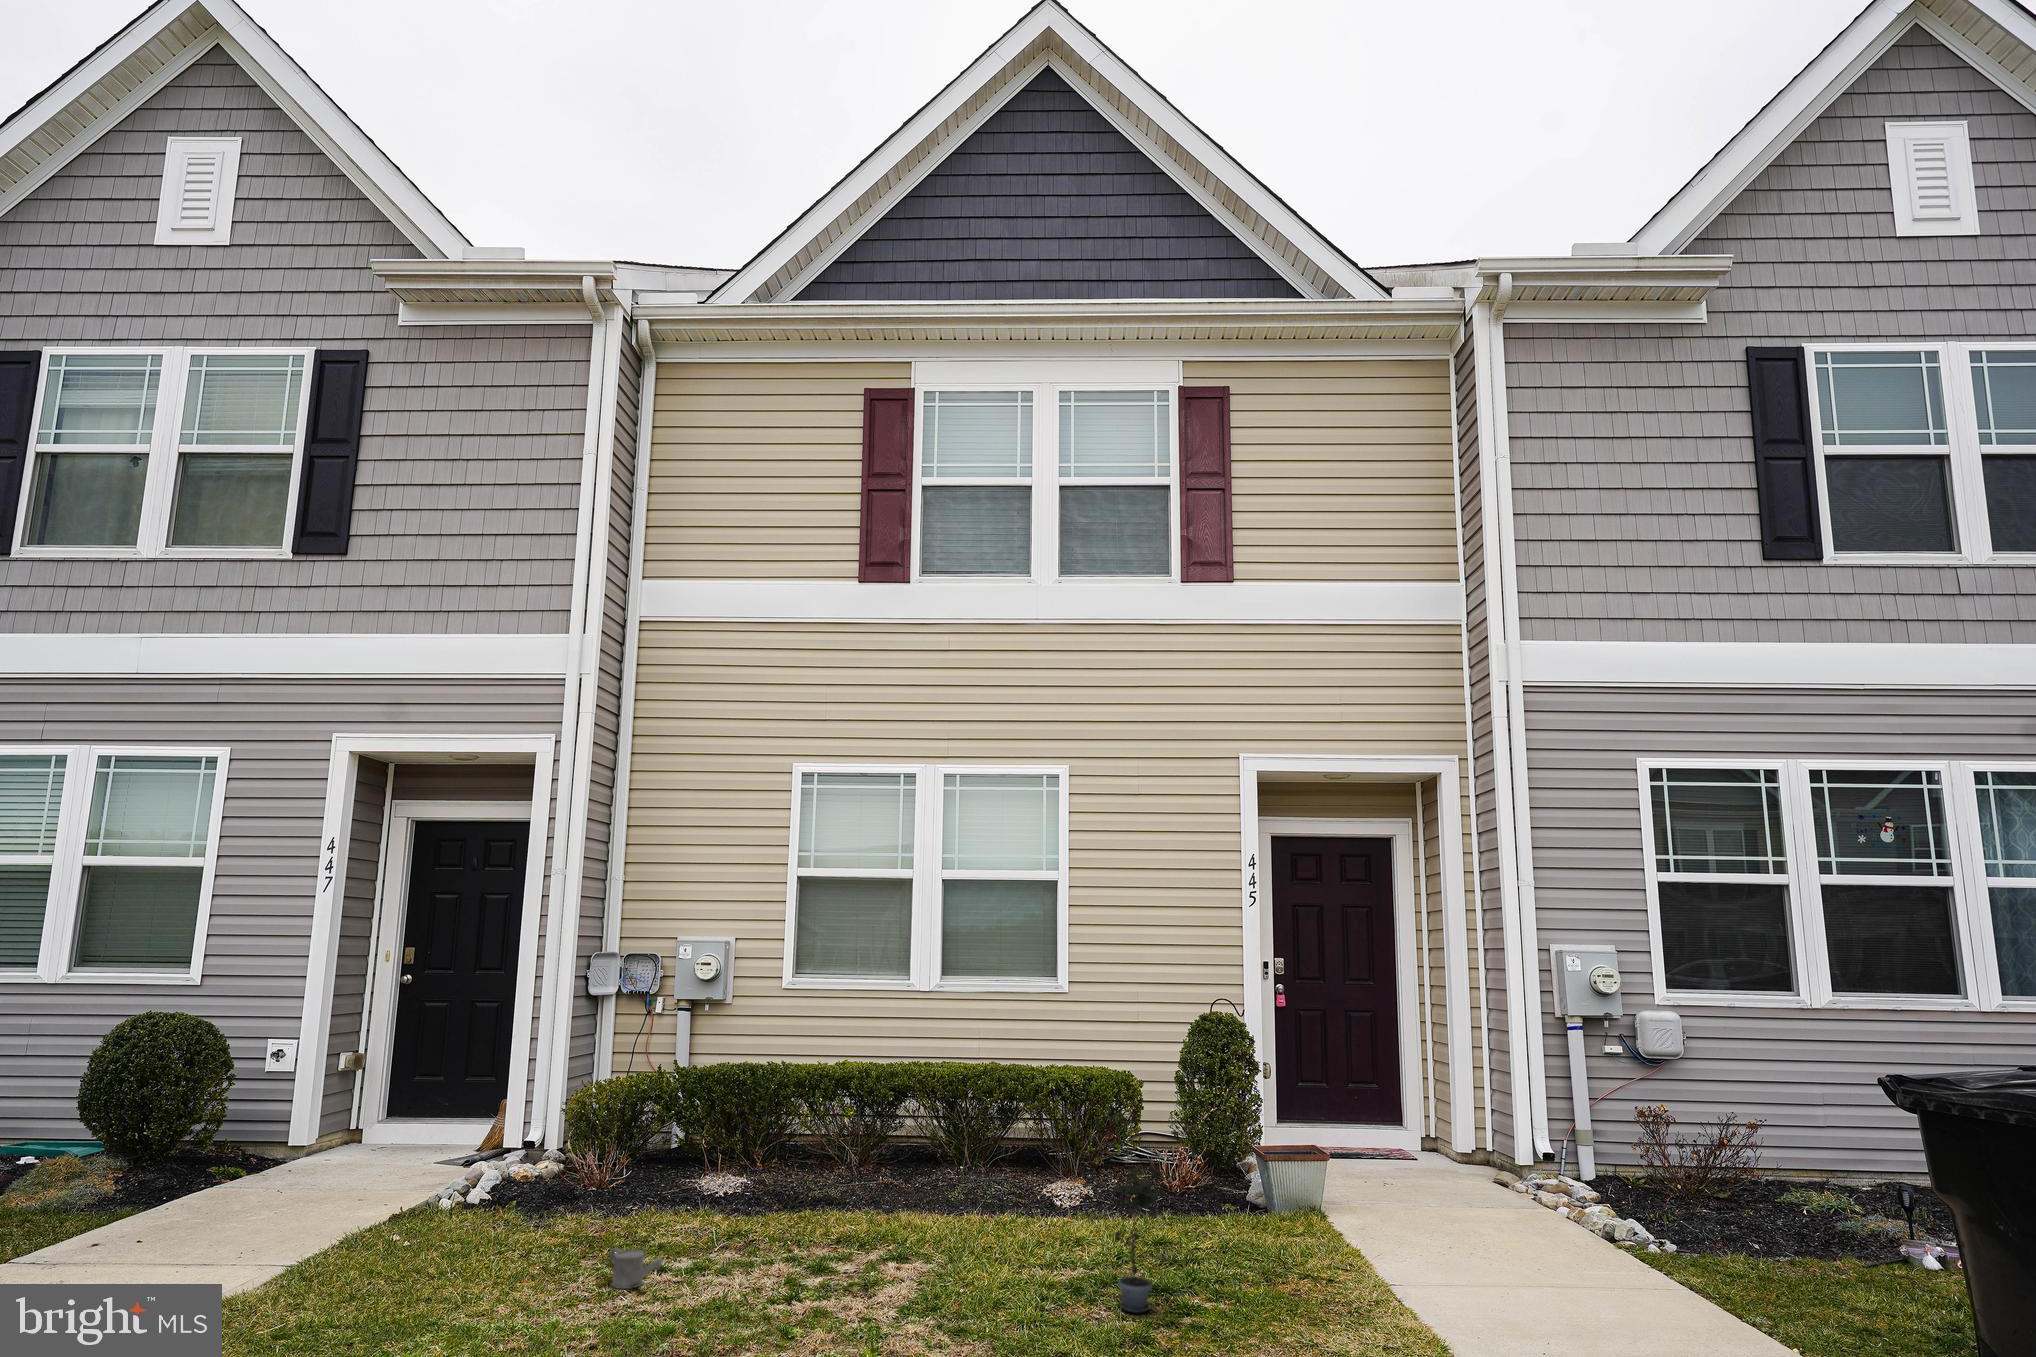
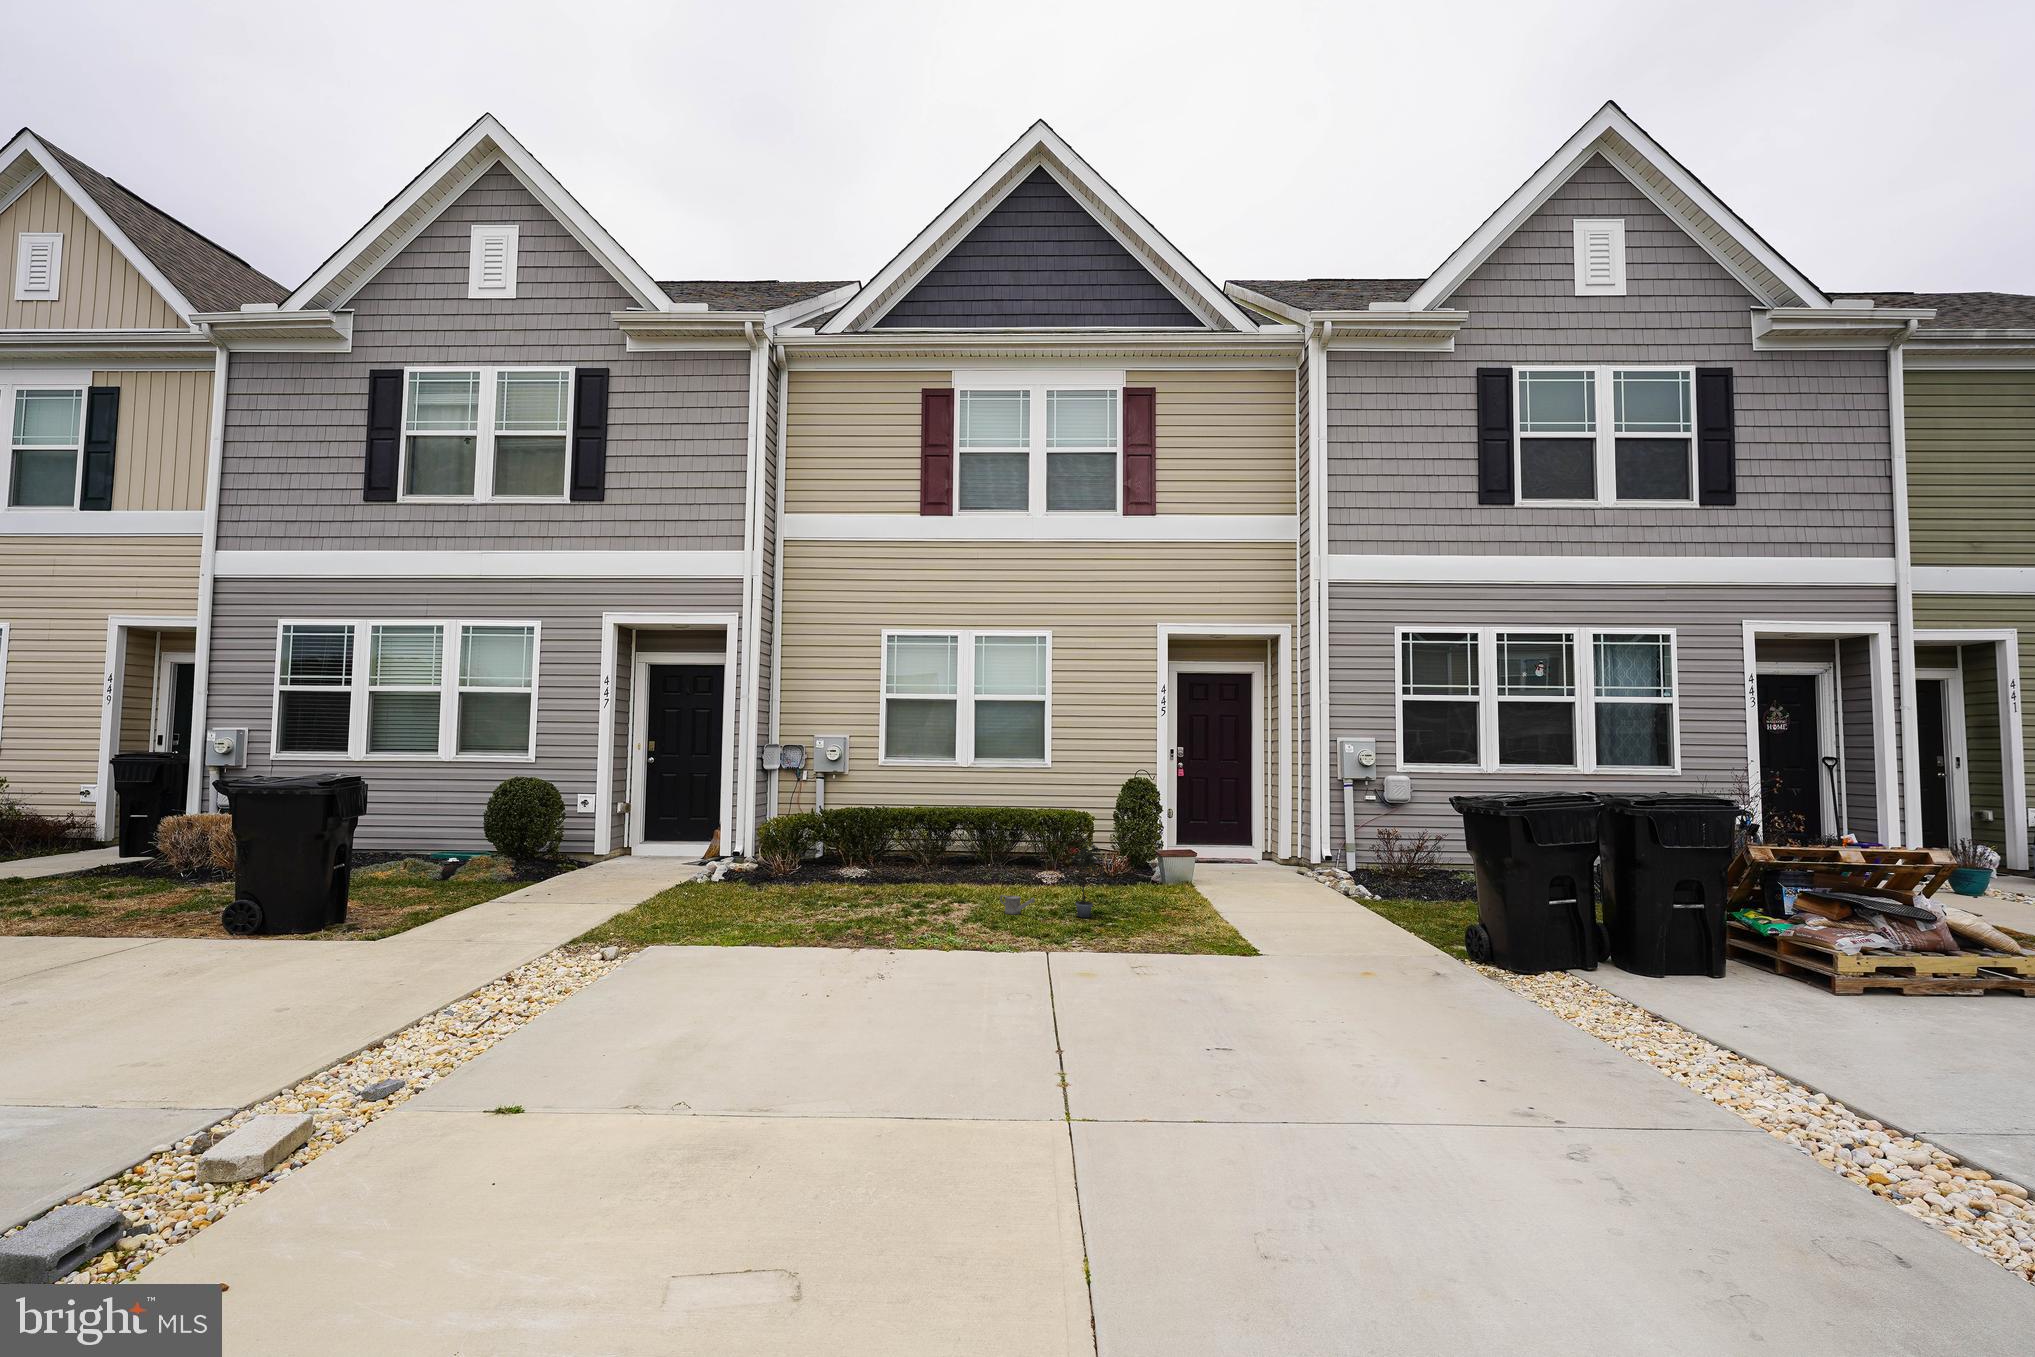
watering can: present [610,1248,662,1289] -> present [1000,895,1035,914]

